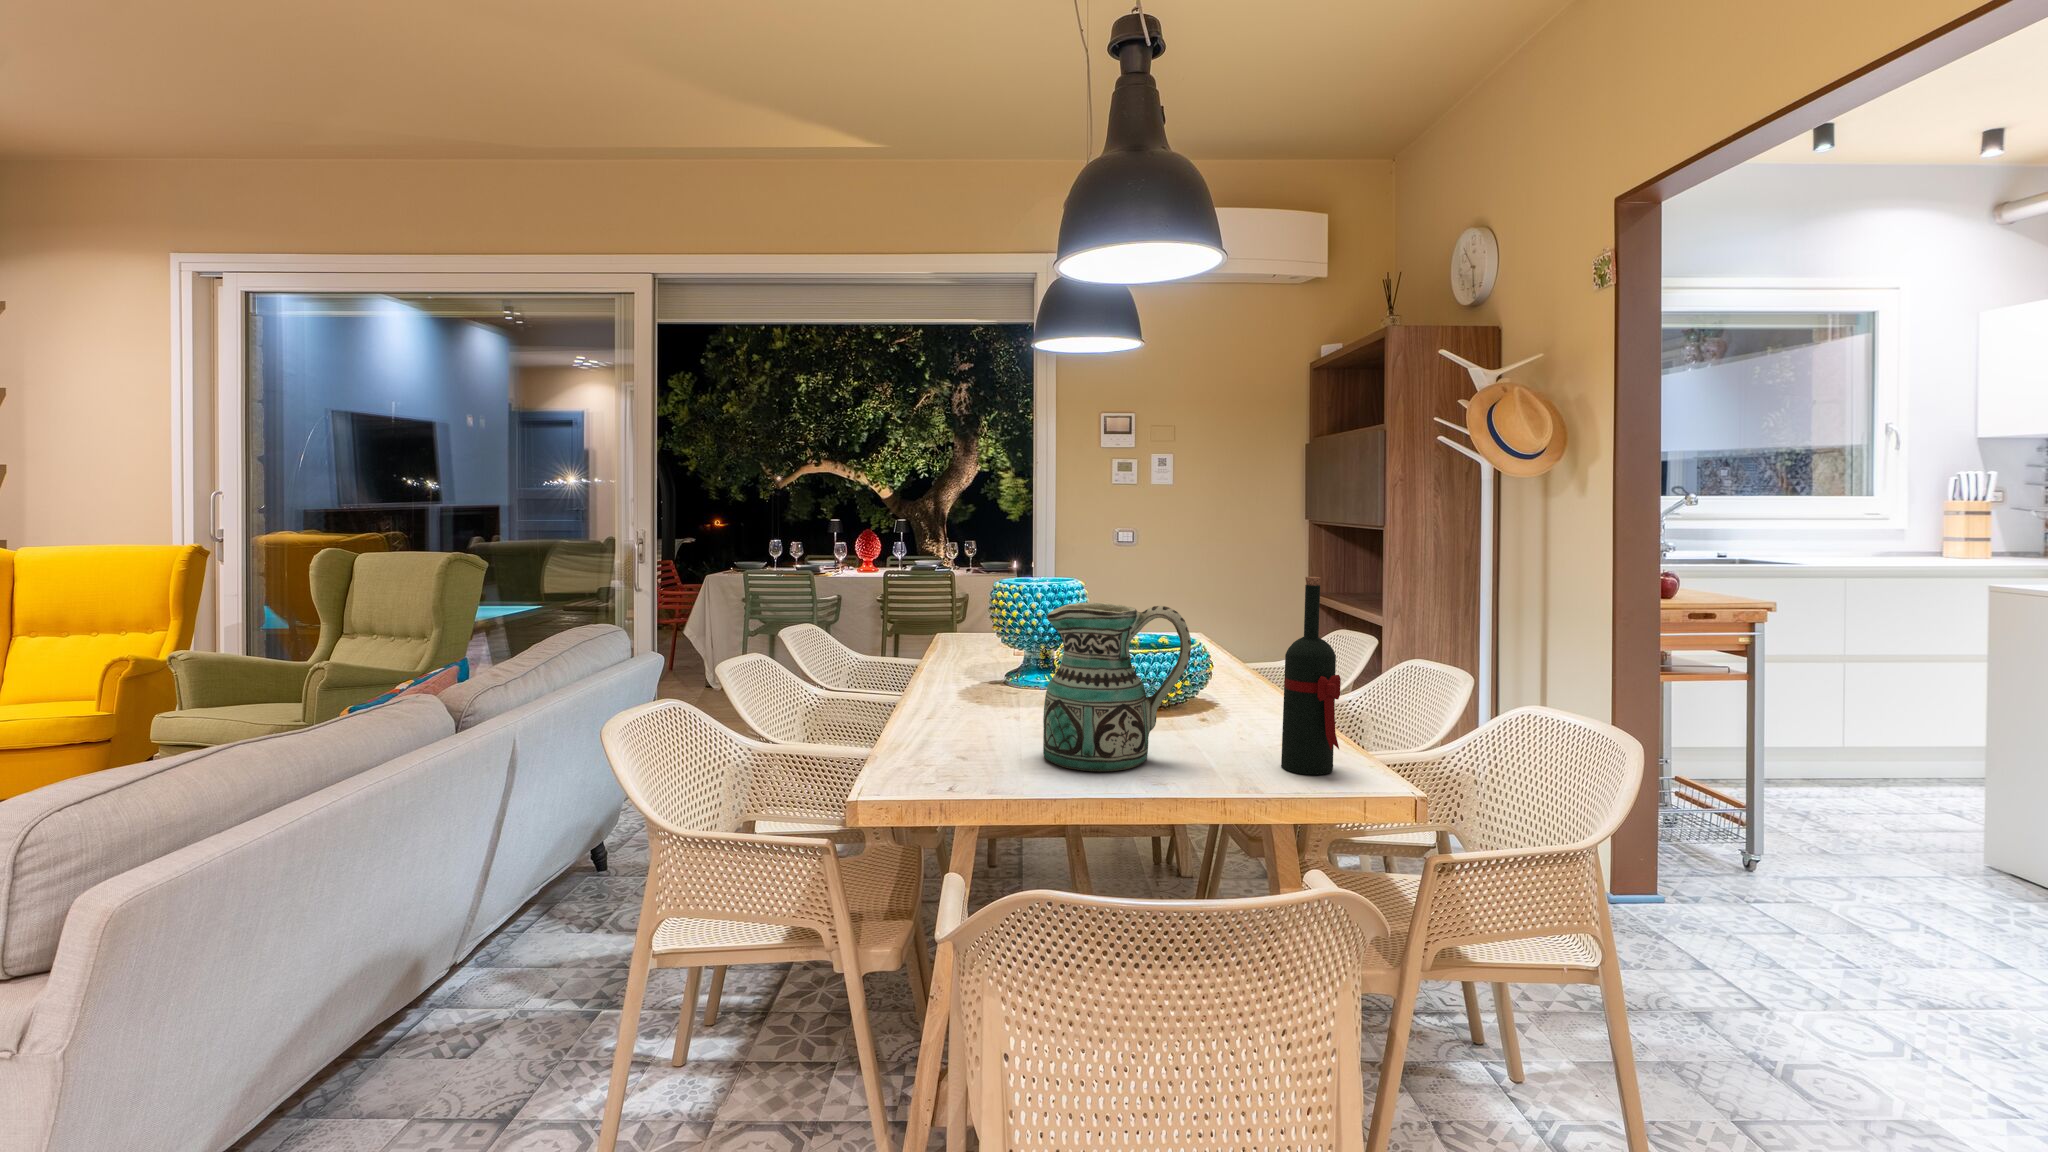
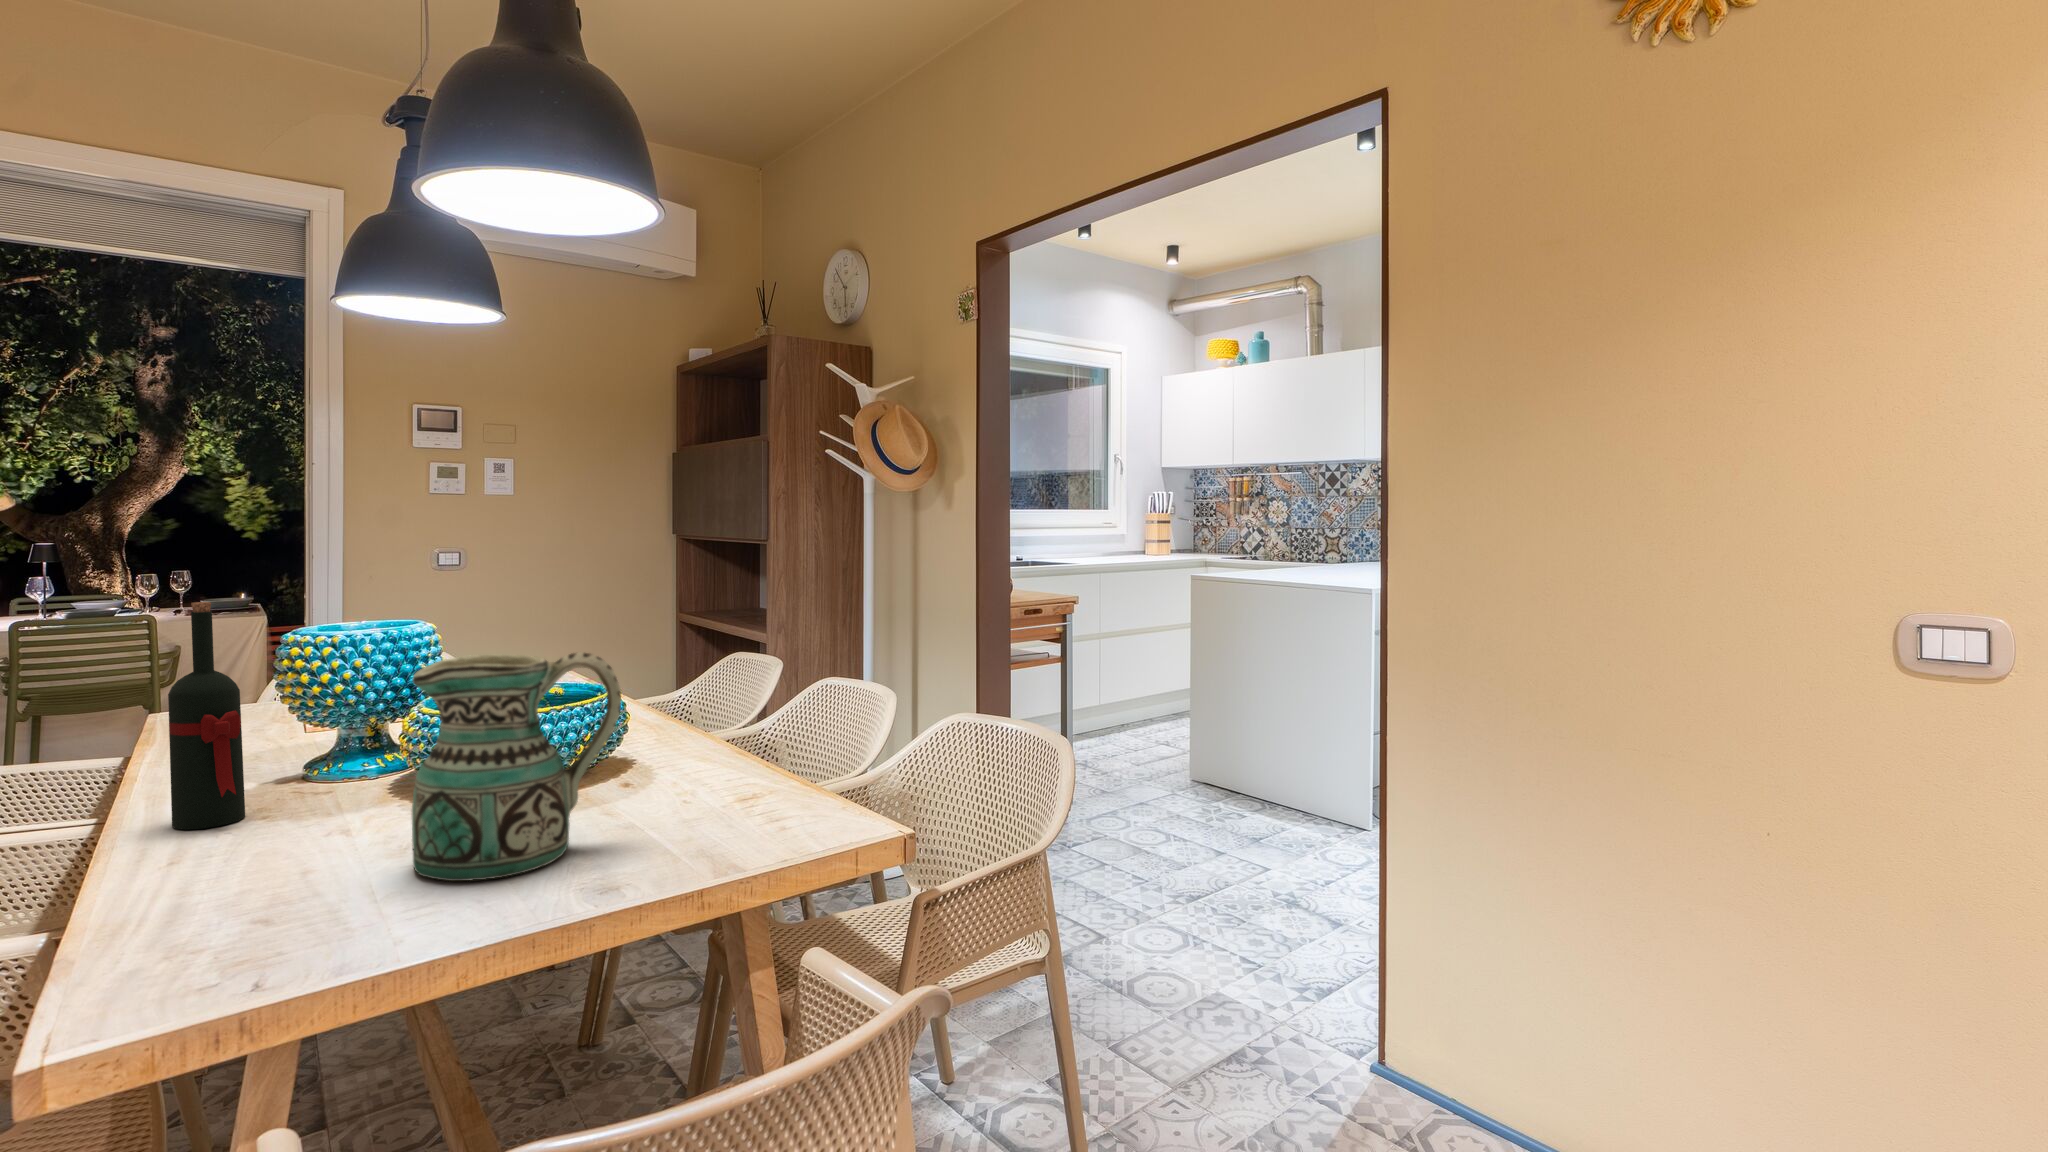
wine bottle: present [1281,577,1341,775] -> present [168,602,245,830]

